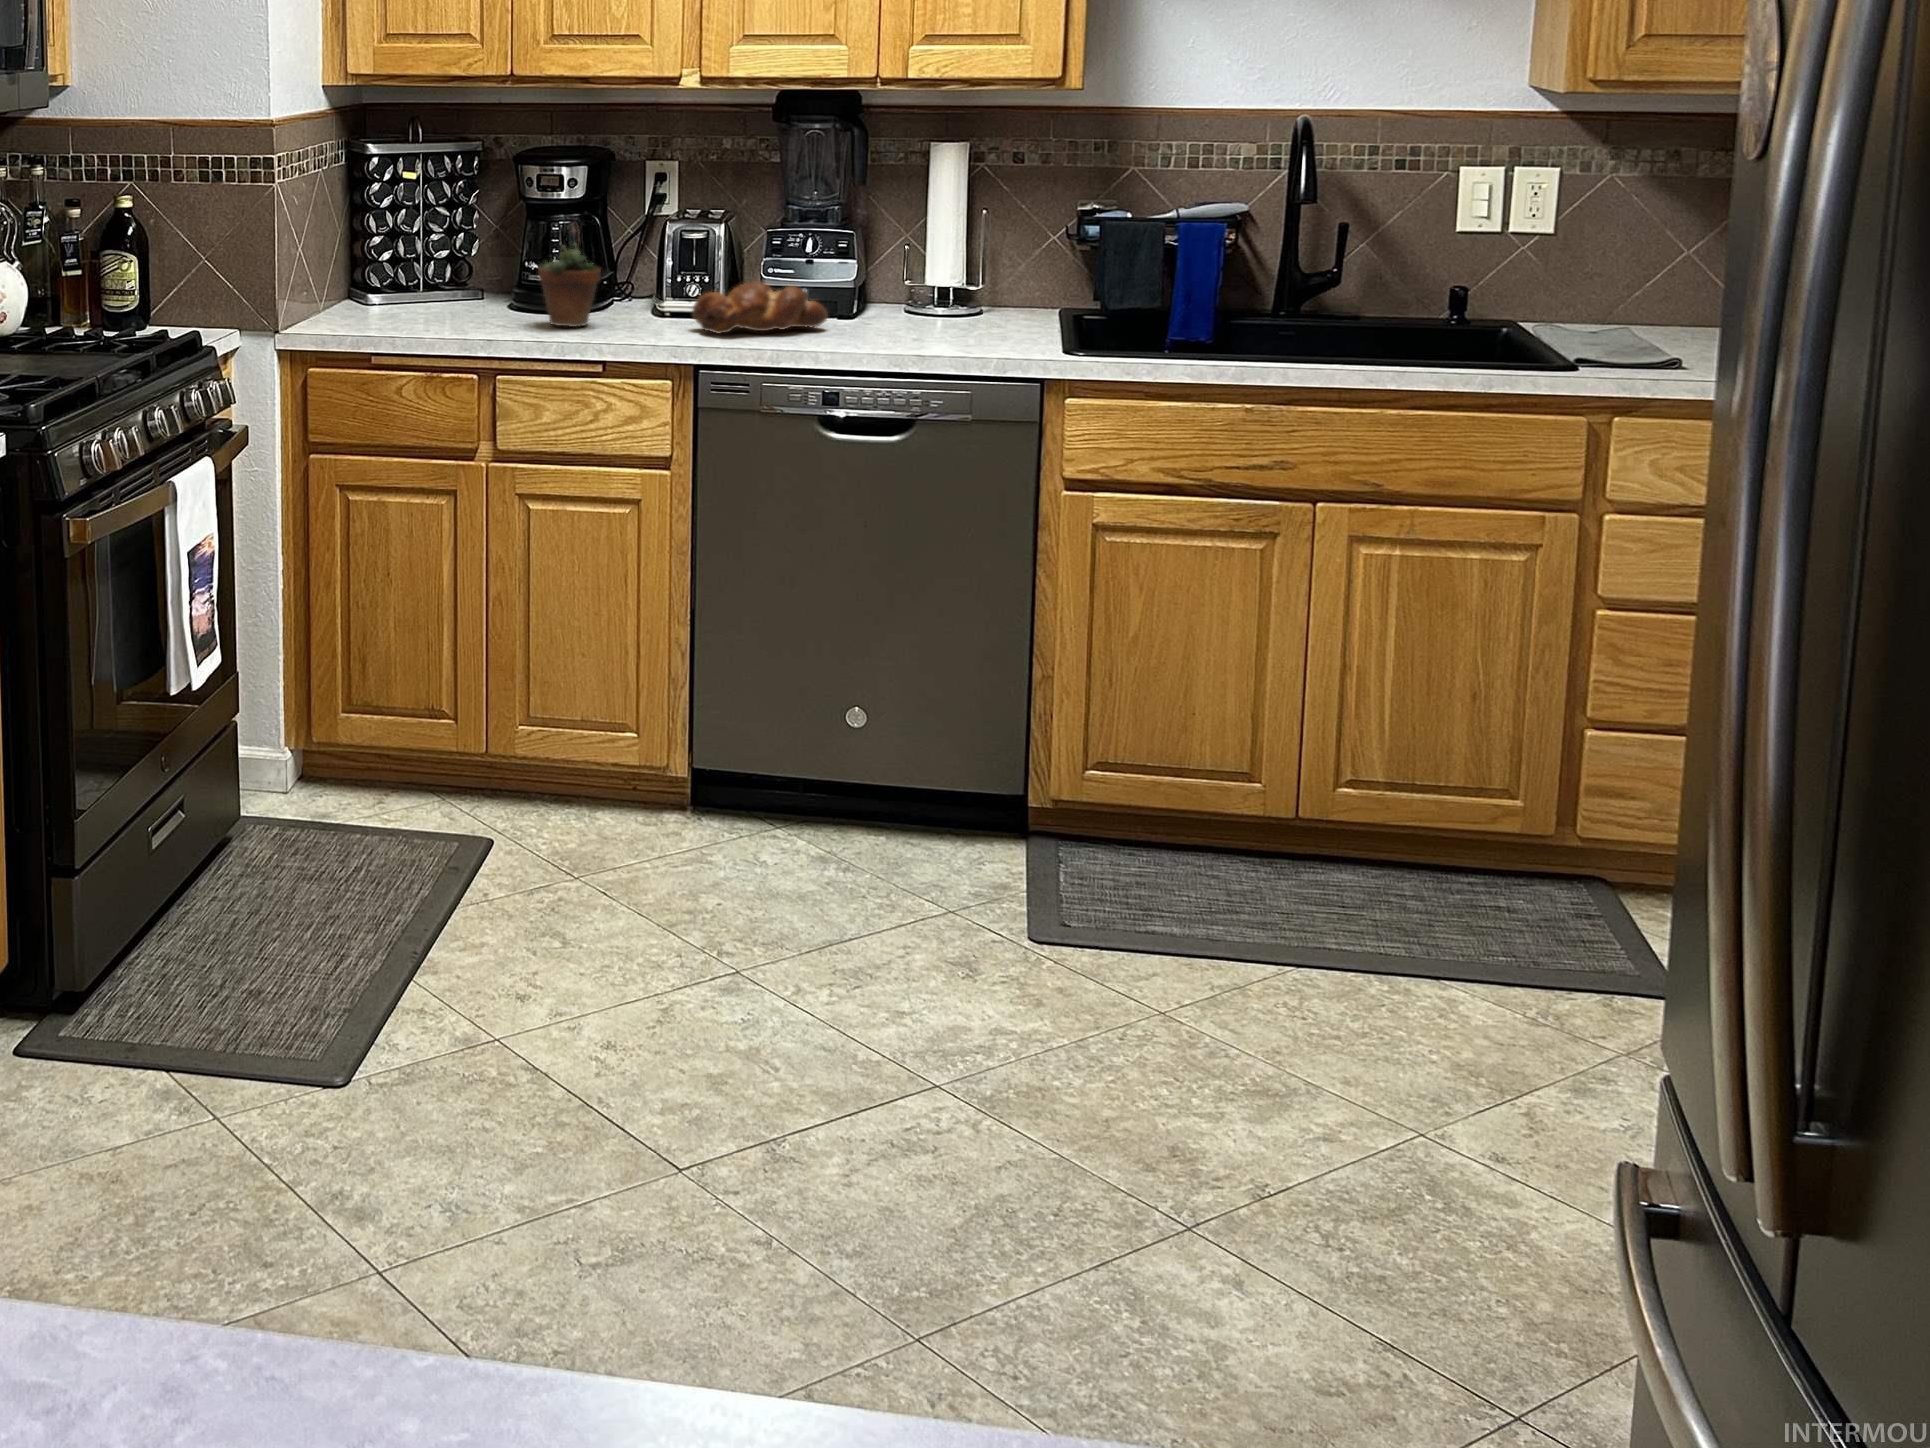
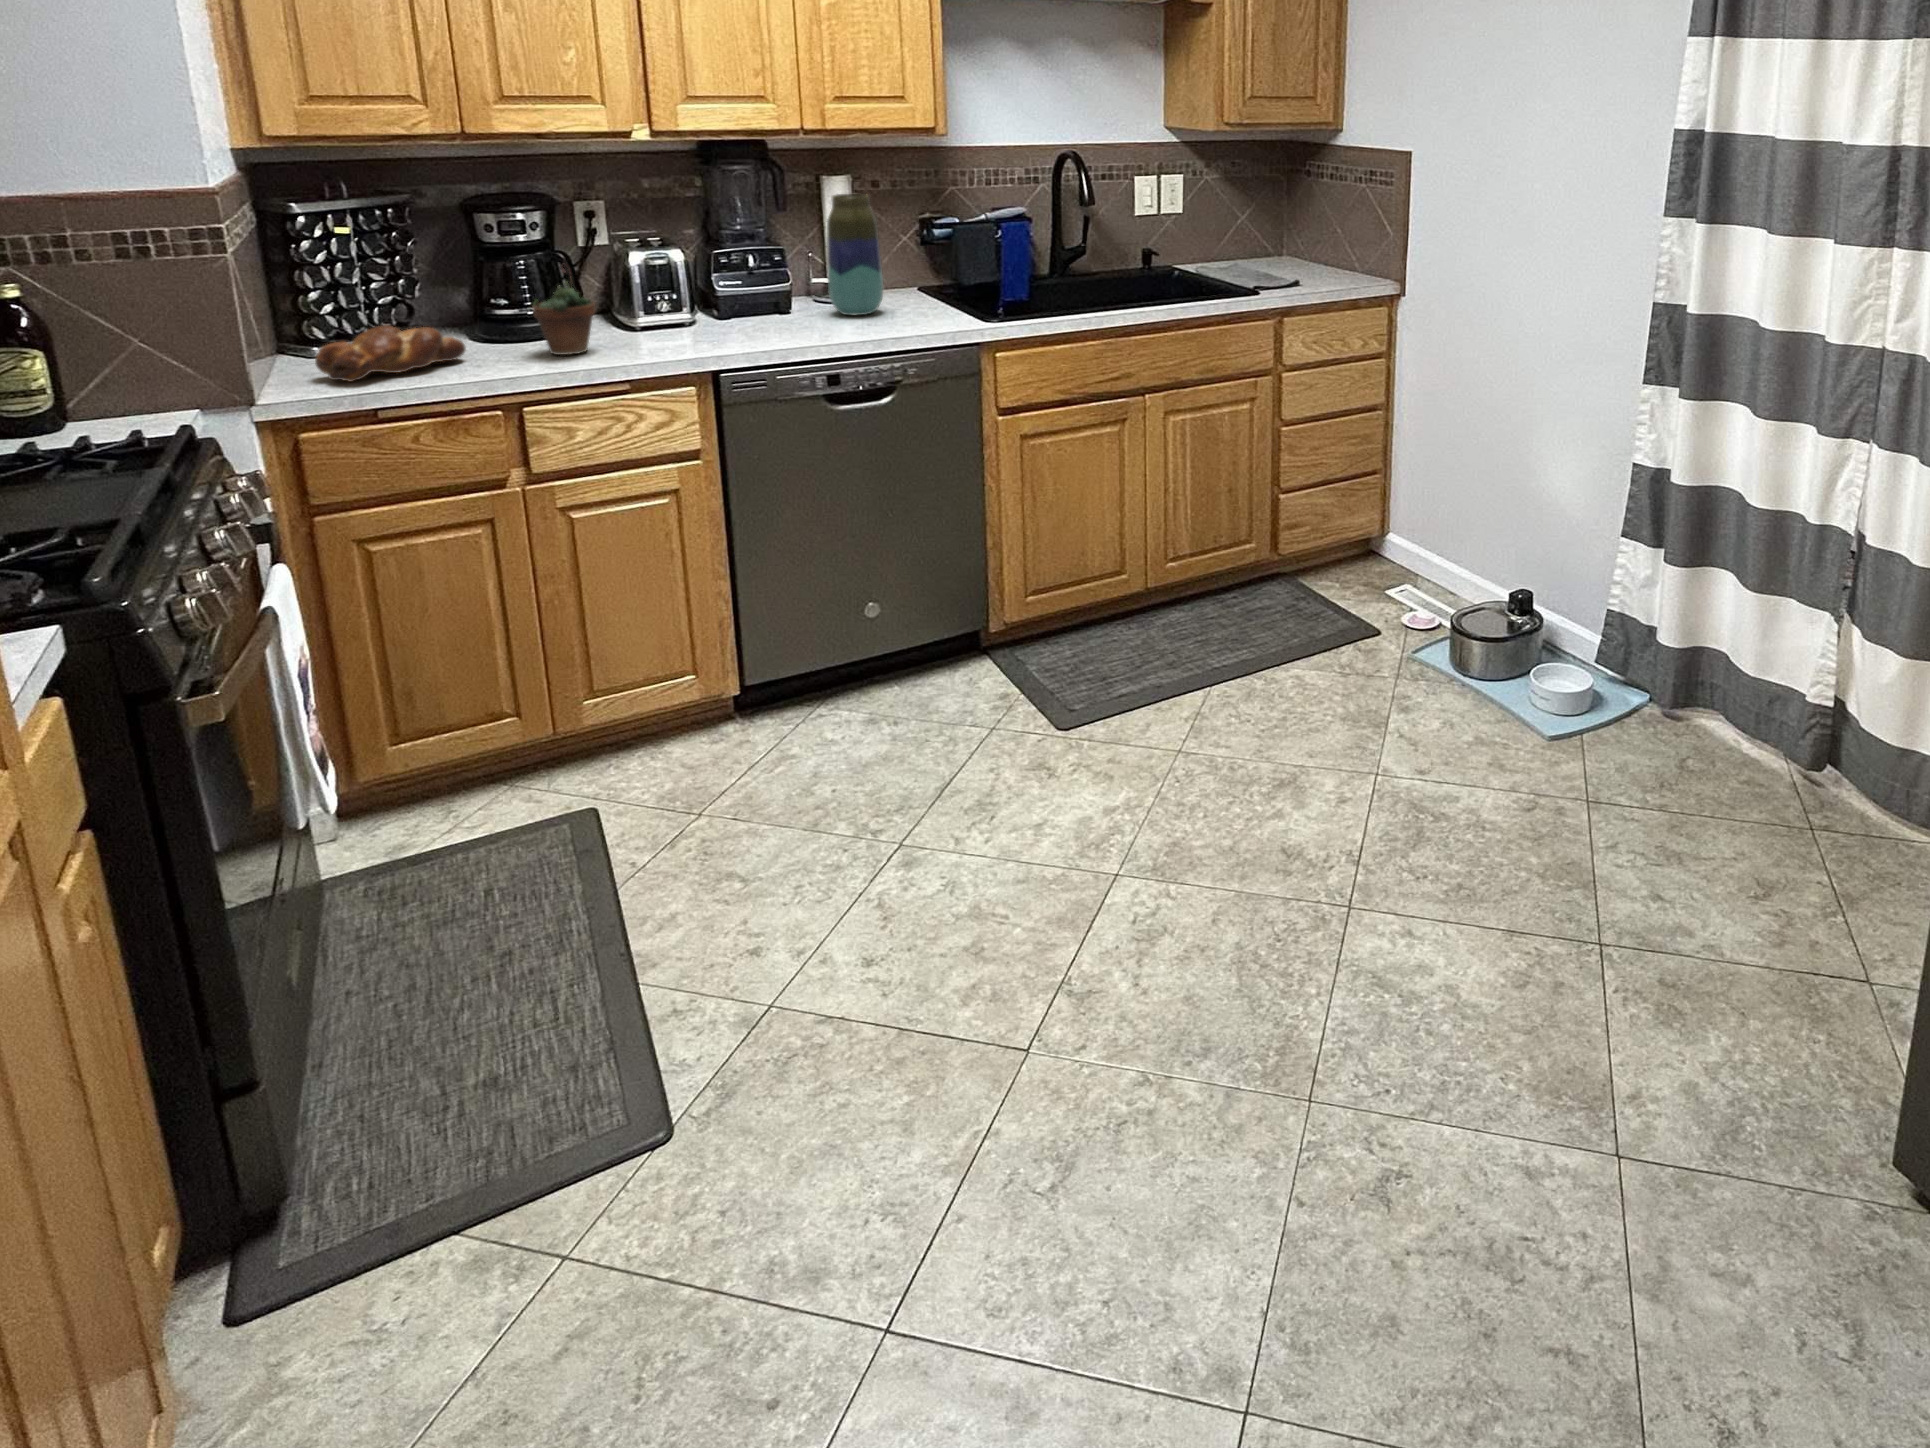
vase: none [894,162,967,328] -> present [827,194,883,316]
bread loaf: present [692,281,828,334] -> present [315,325,466,382]

